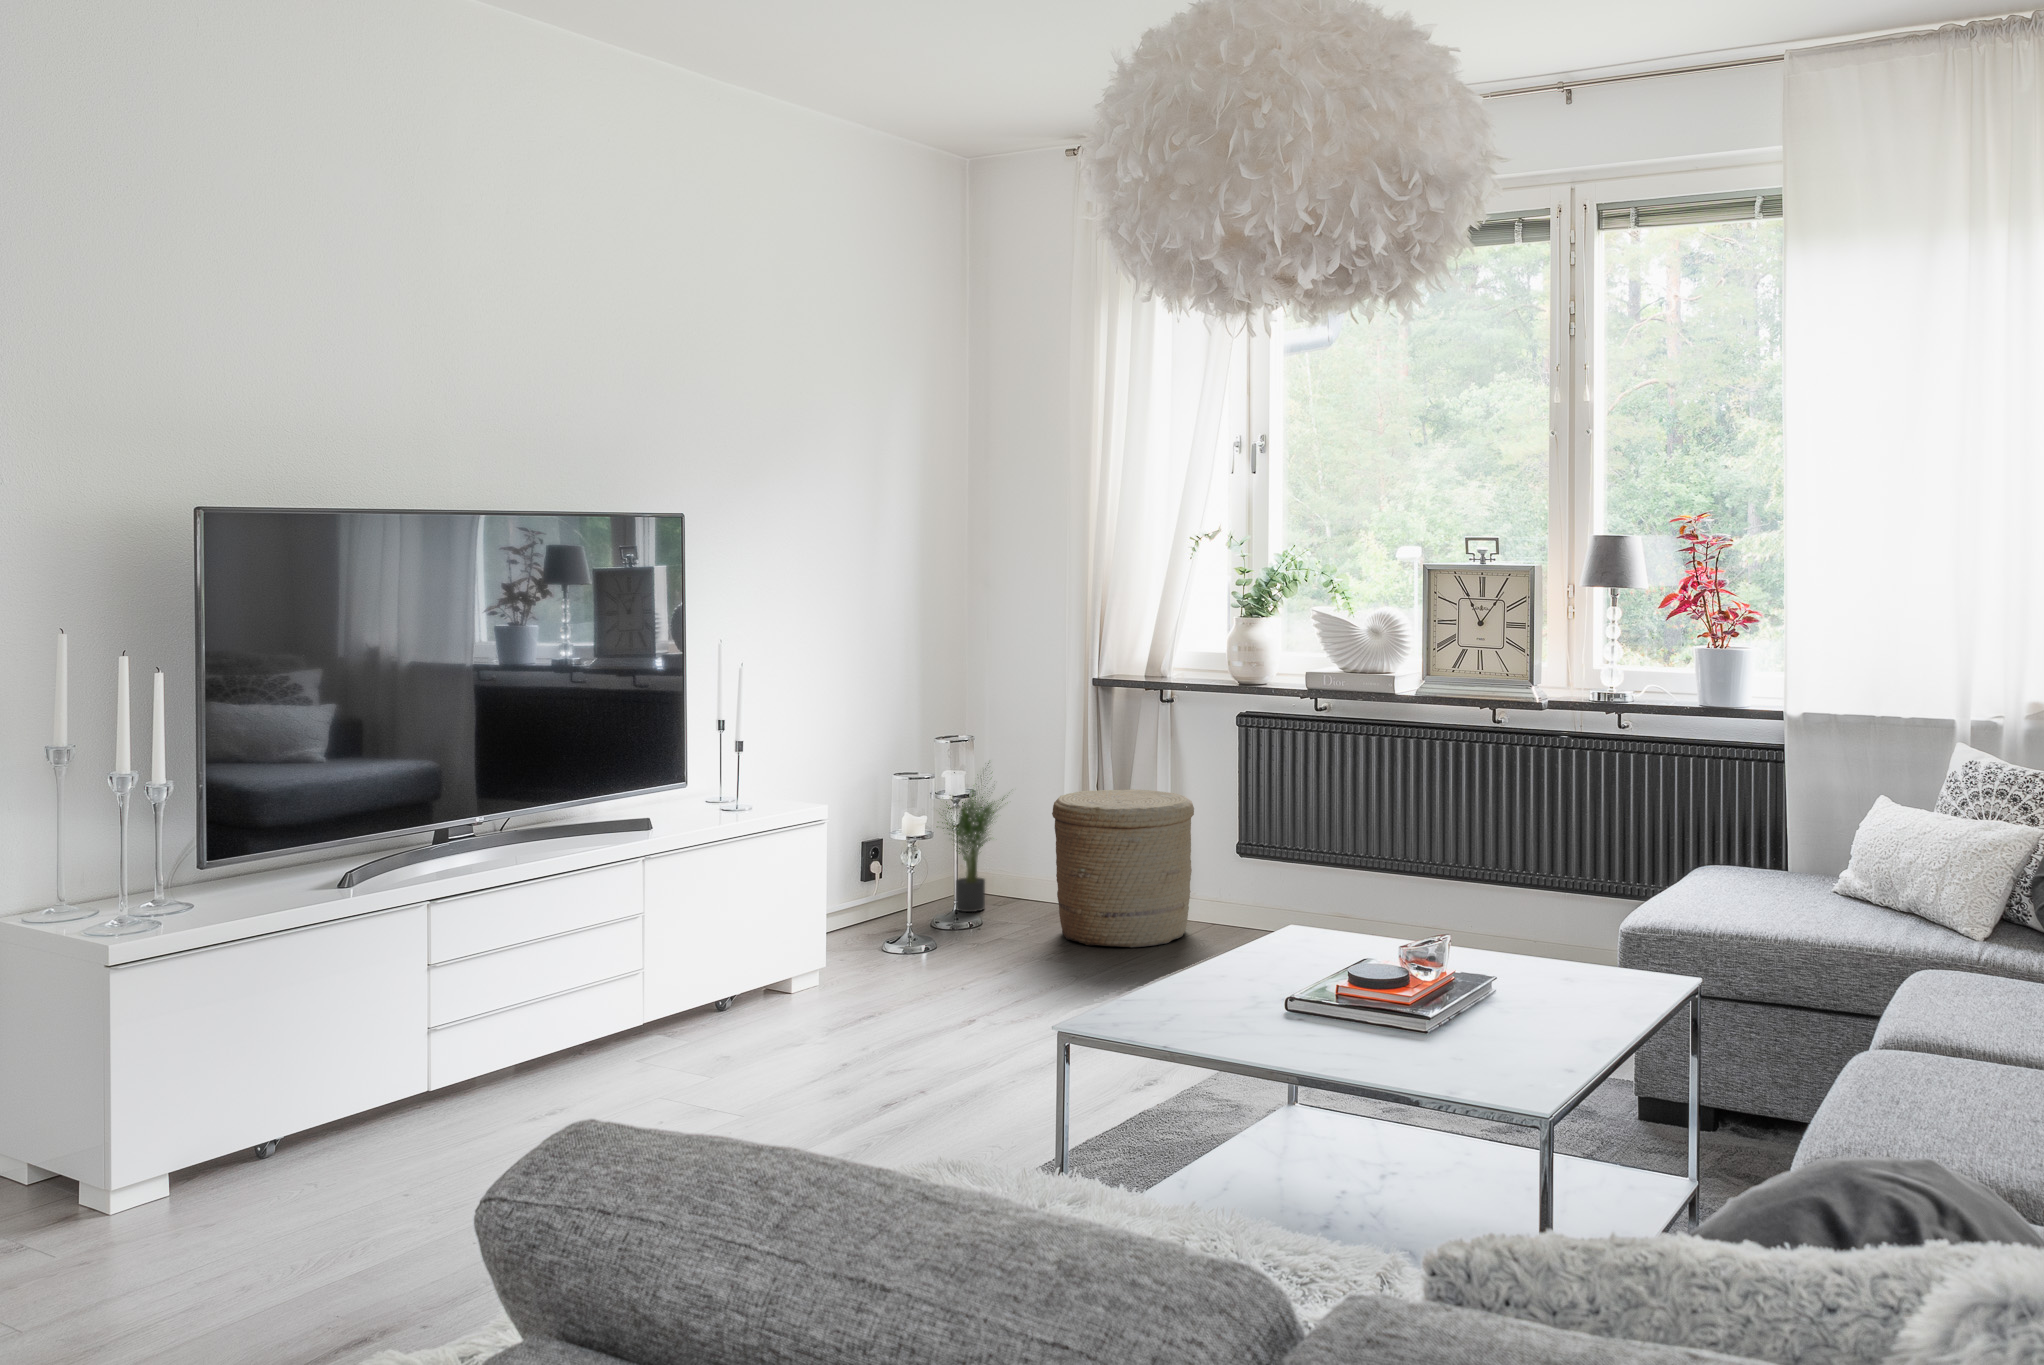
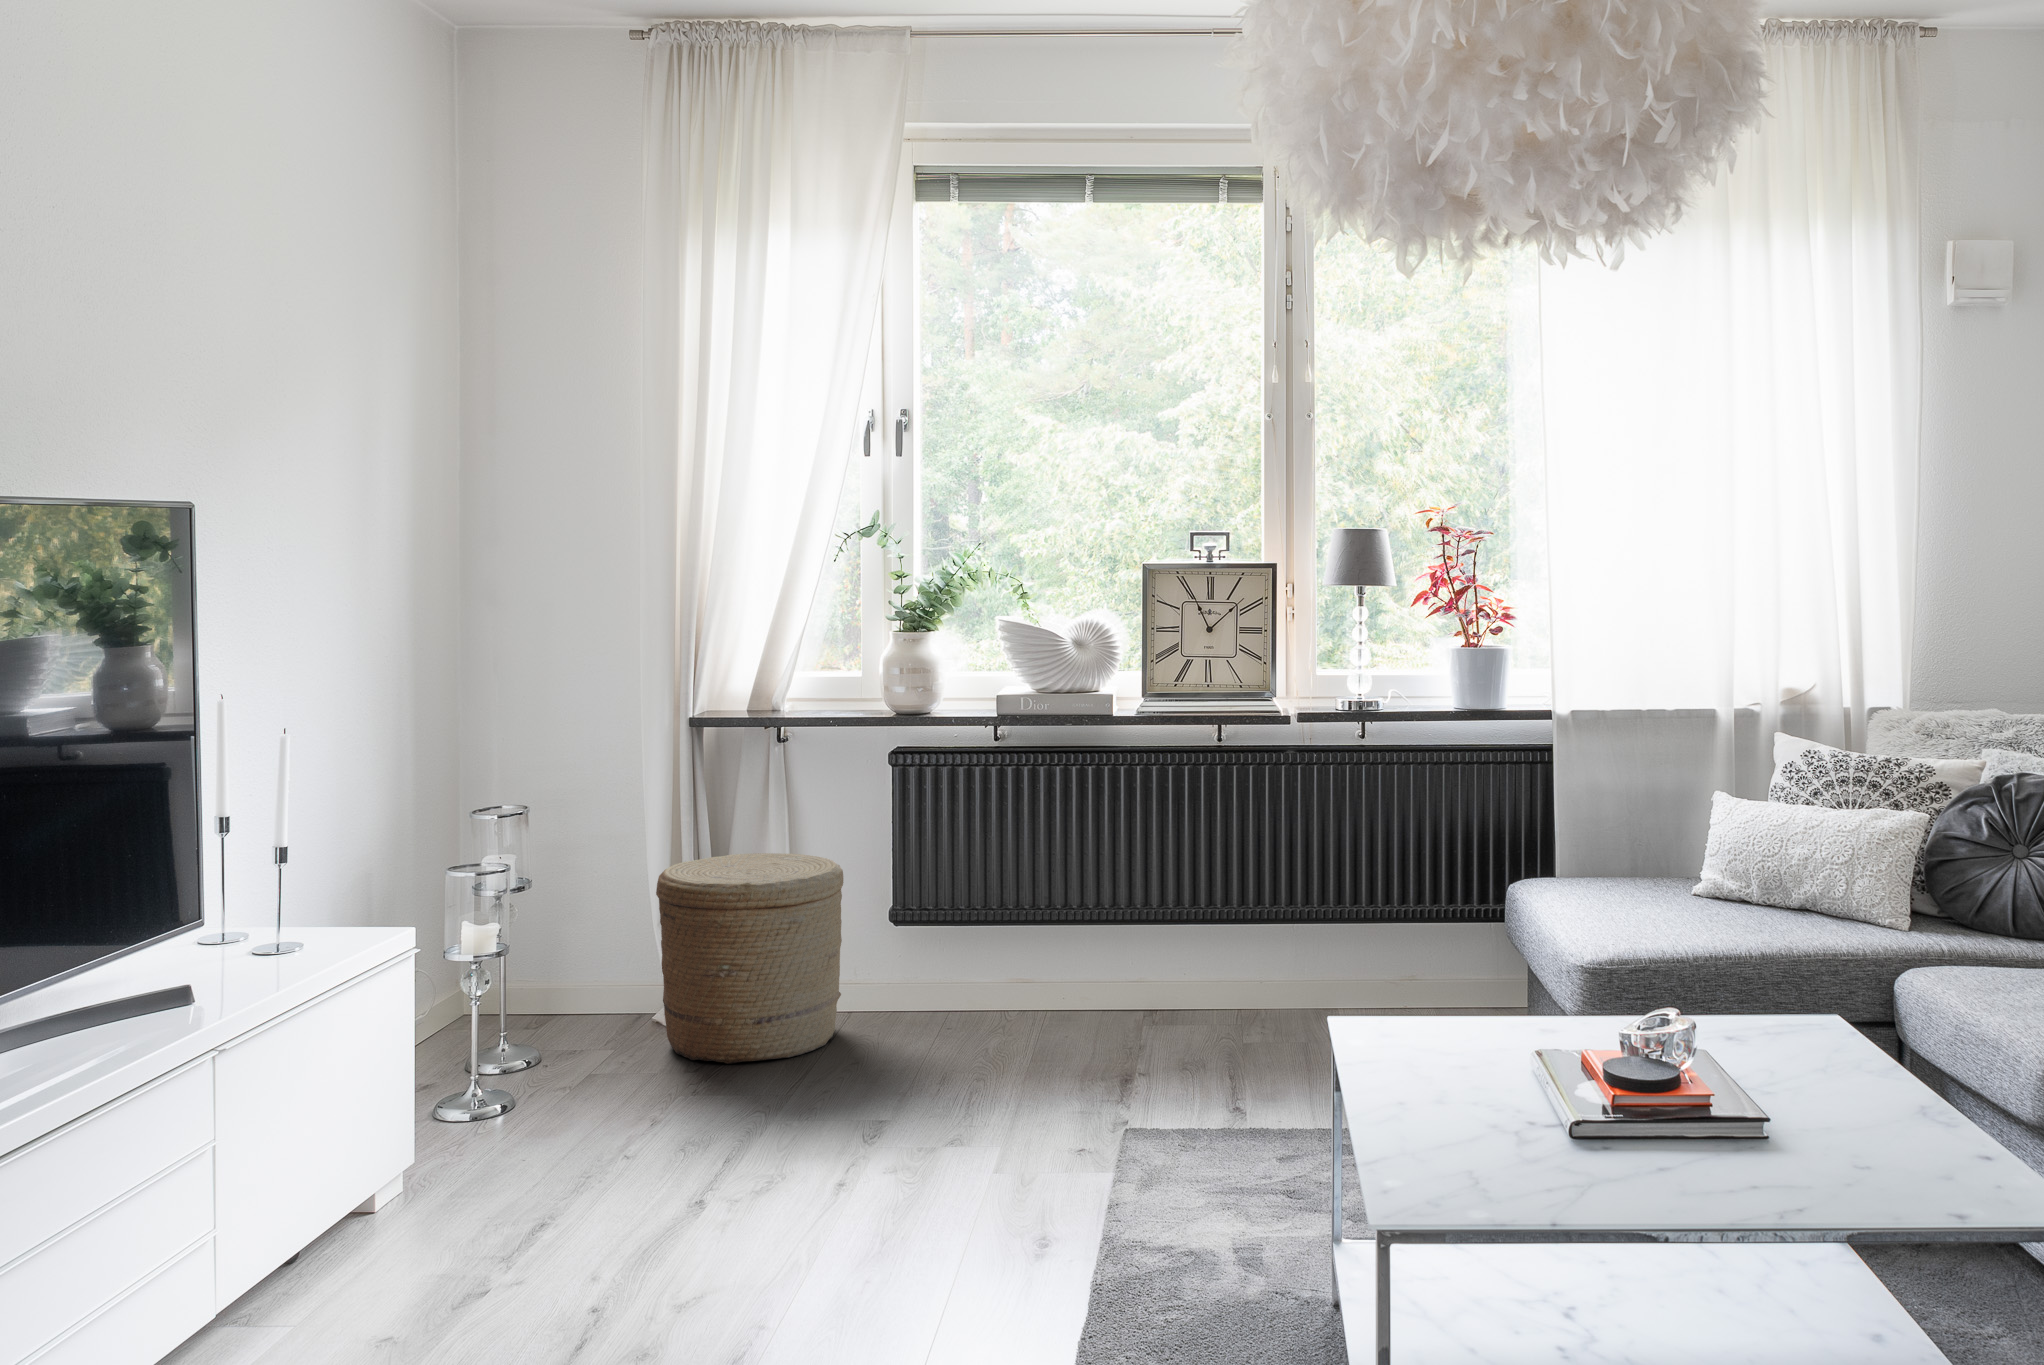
potted plant: present [942,763,1008,912] -> none [433,831,557,1043]

